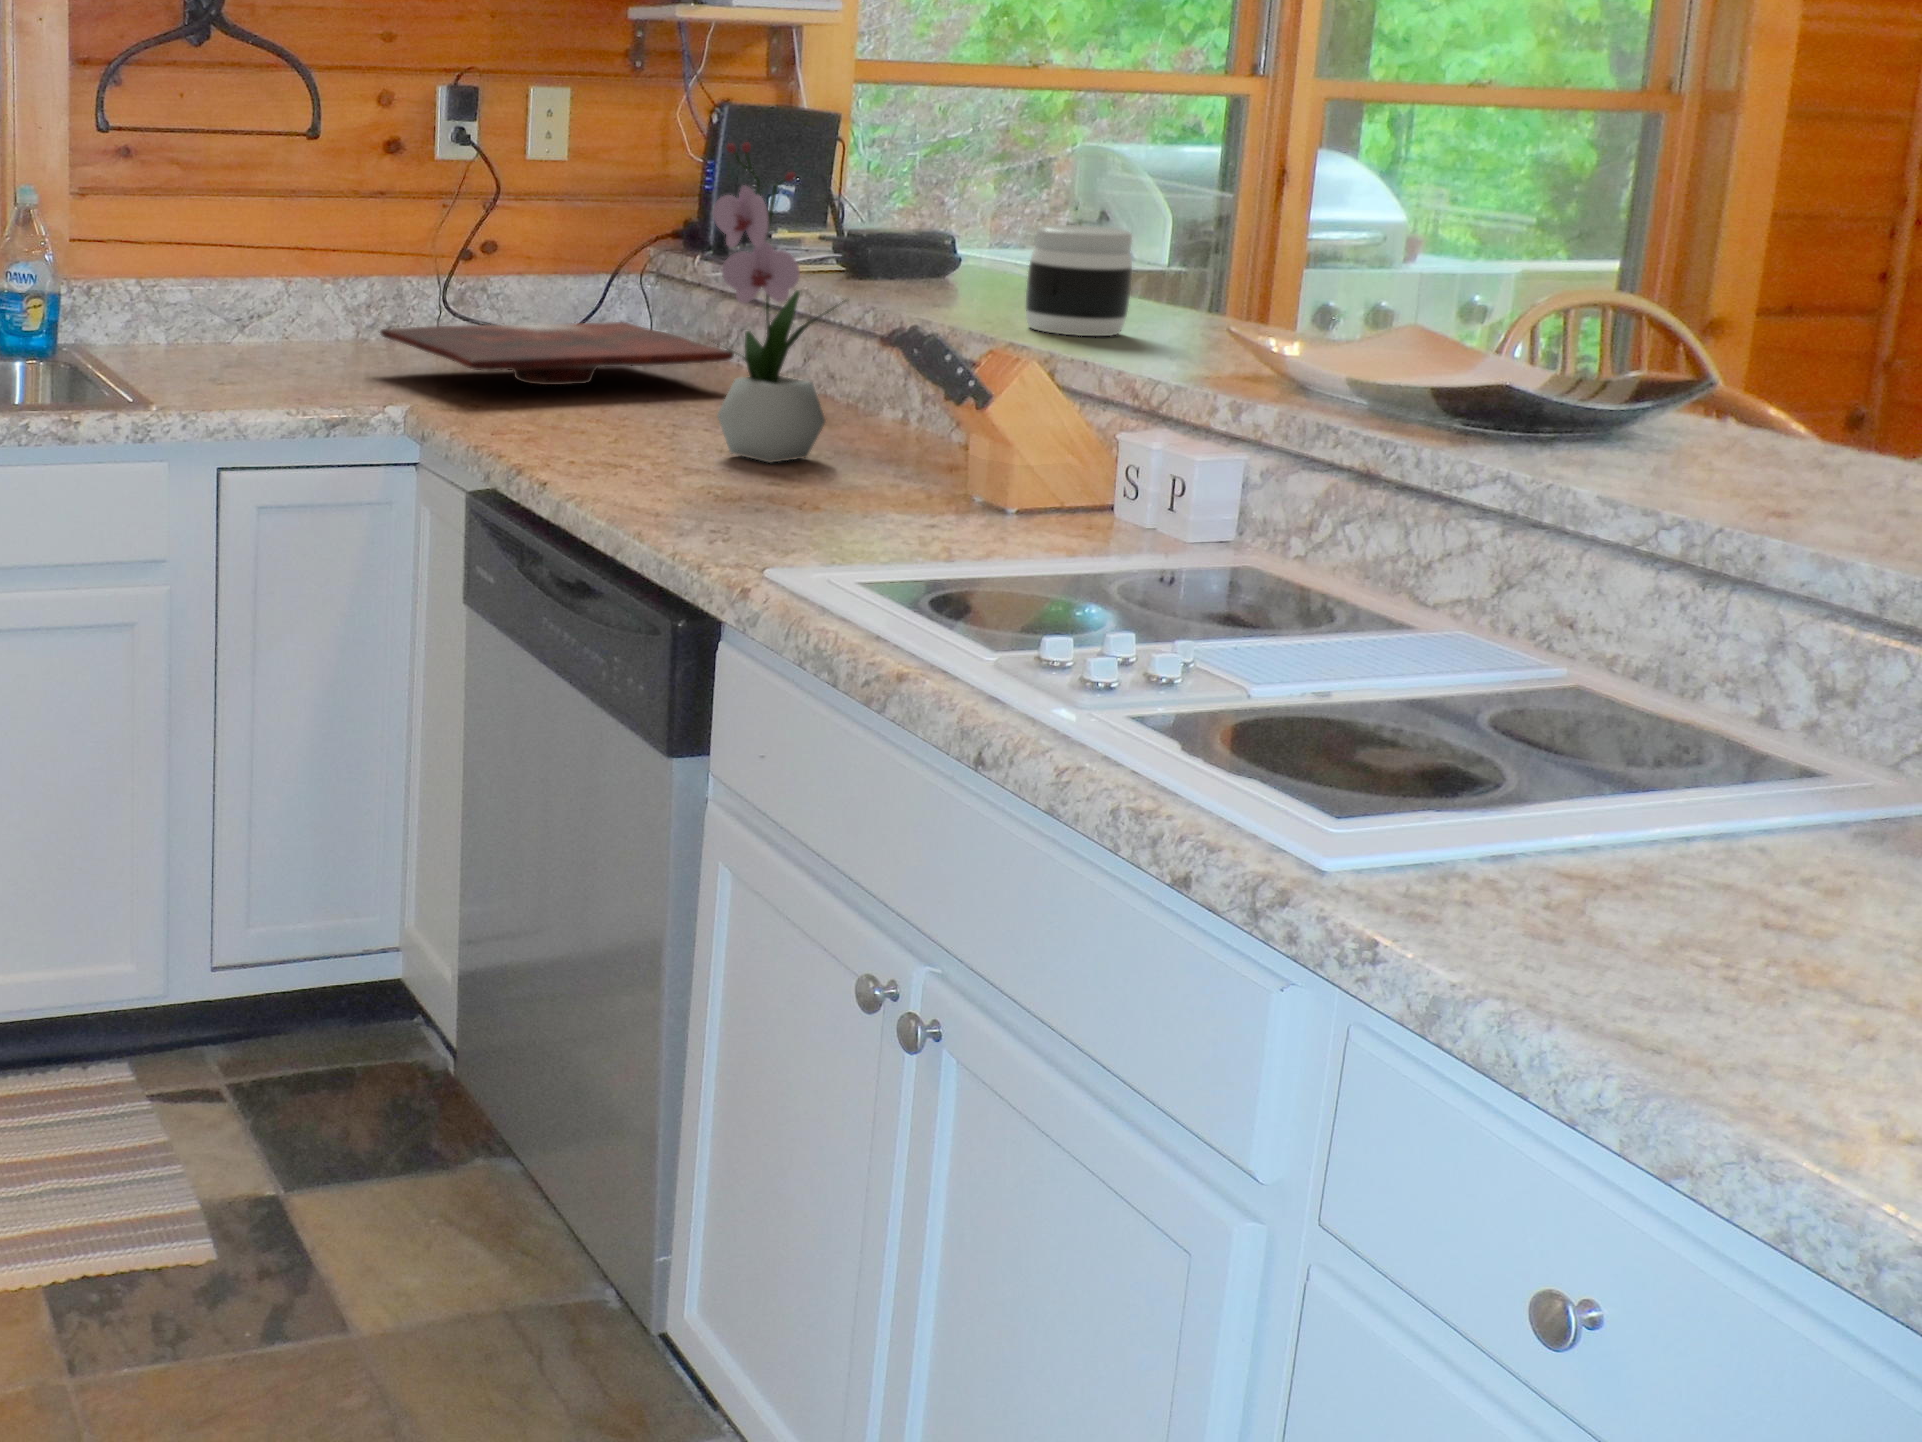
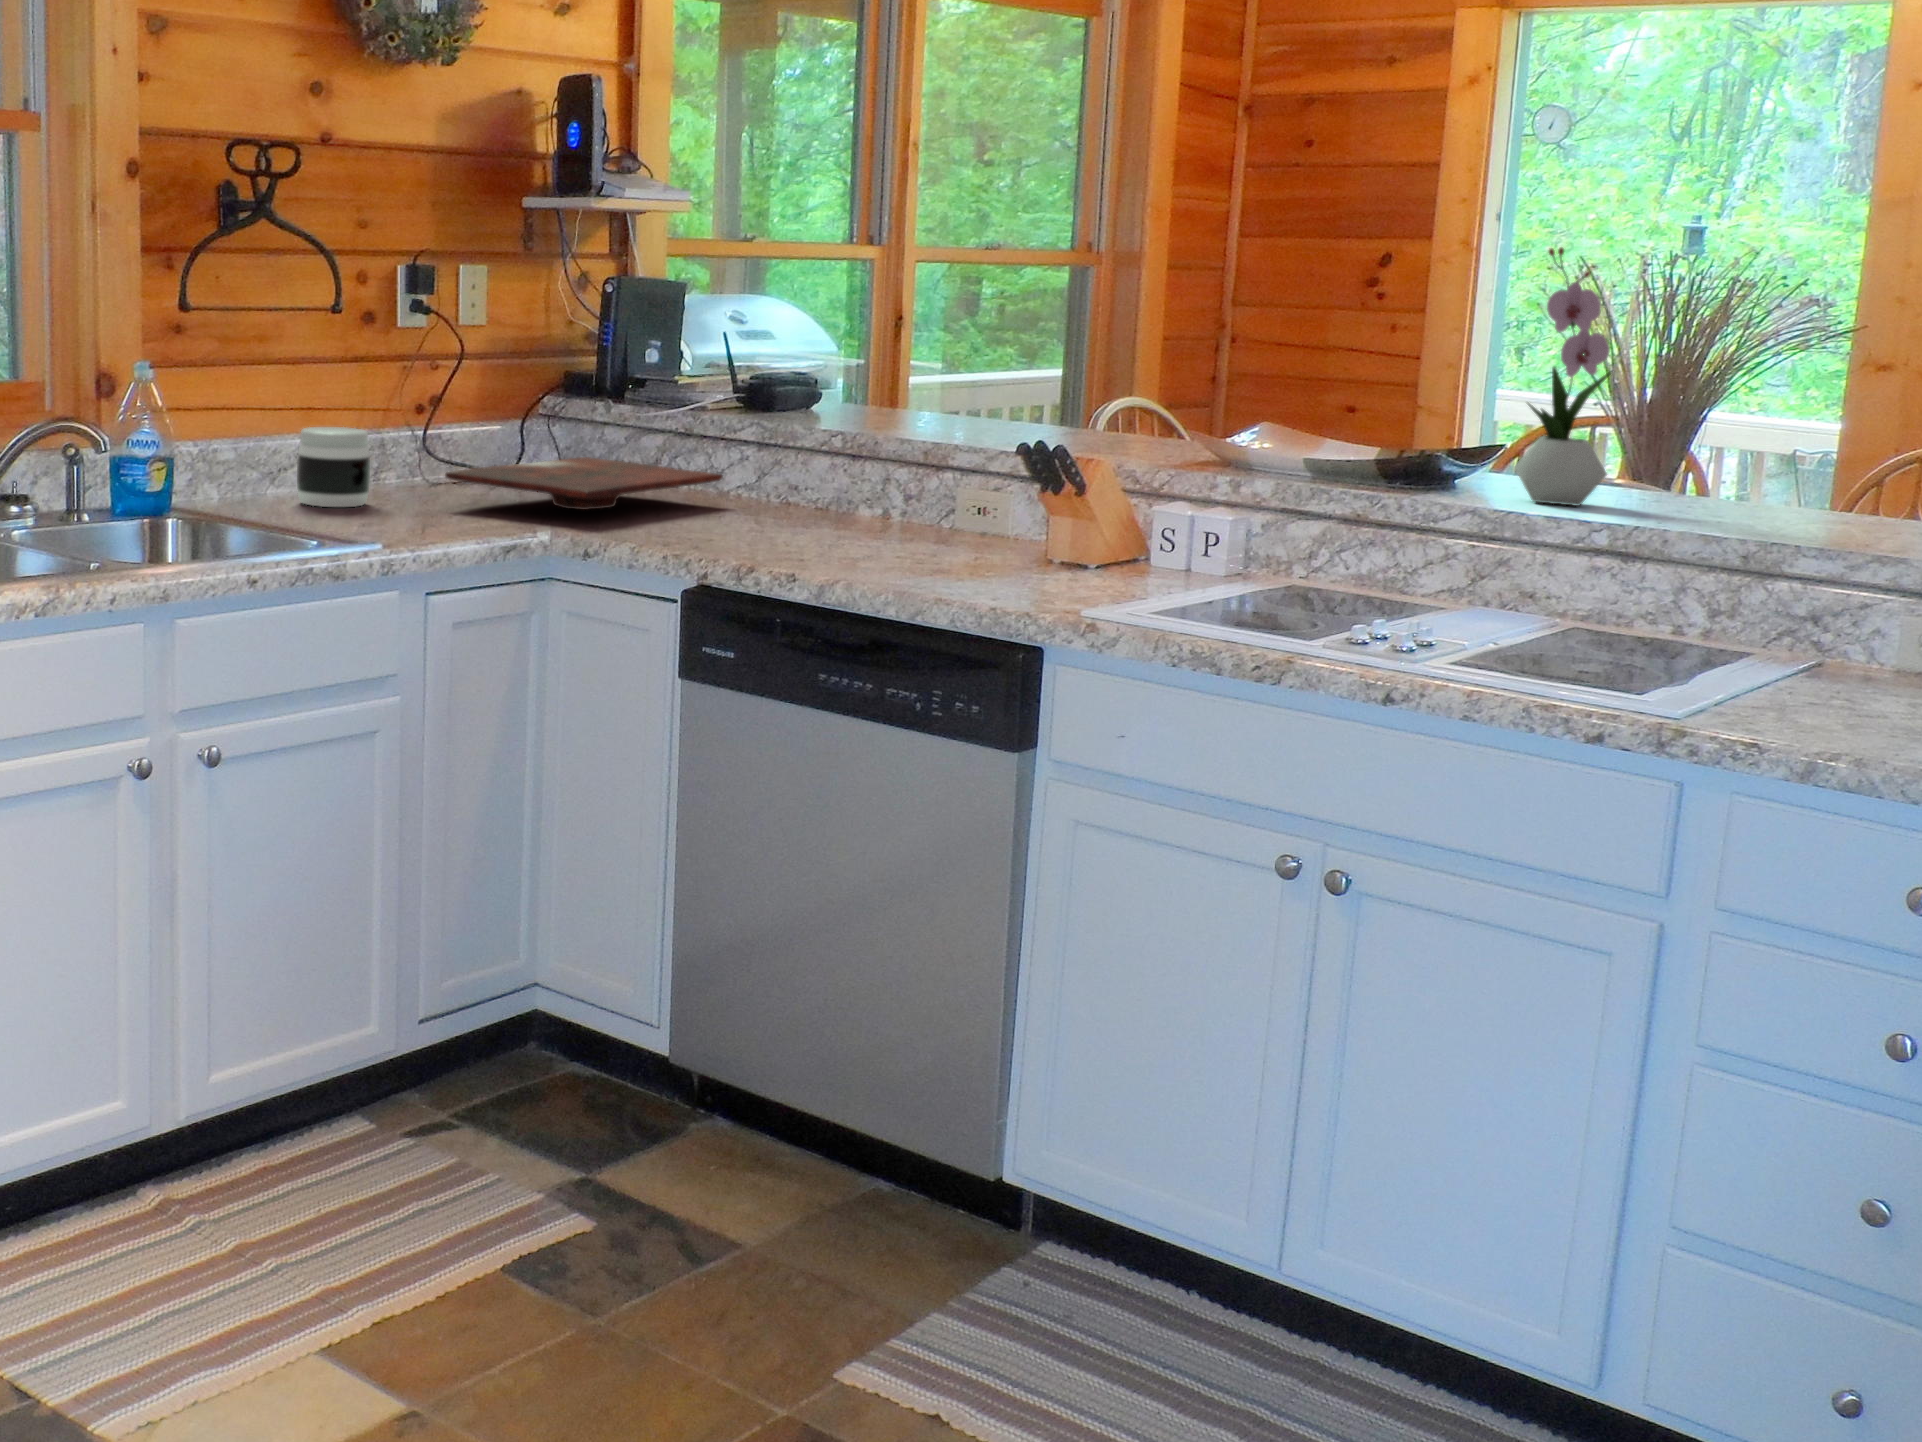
flower arrangement: present [713,142,843,463] -> present [1514,247,1611,506]
jar: present [1026,225,1132,336] -> present [297,427,370,507]

